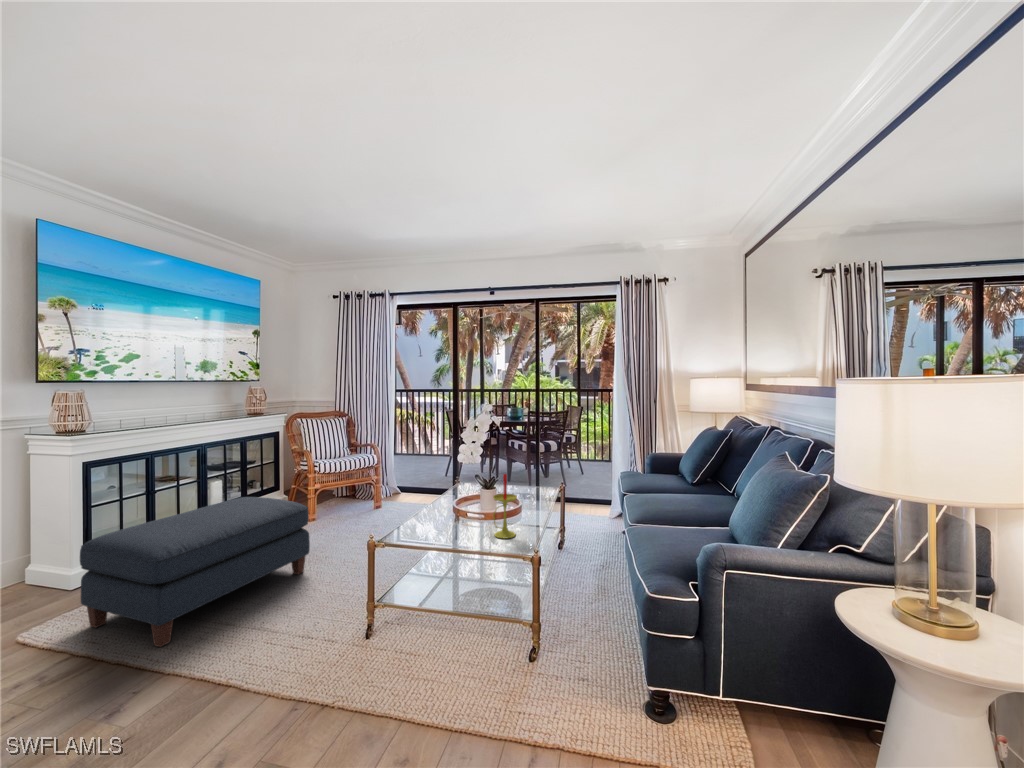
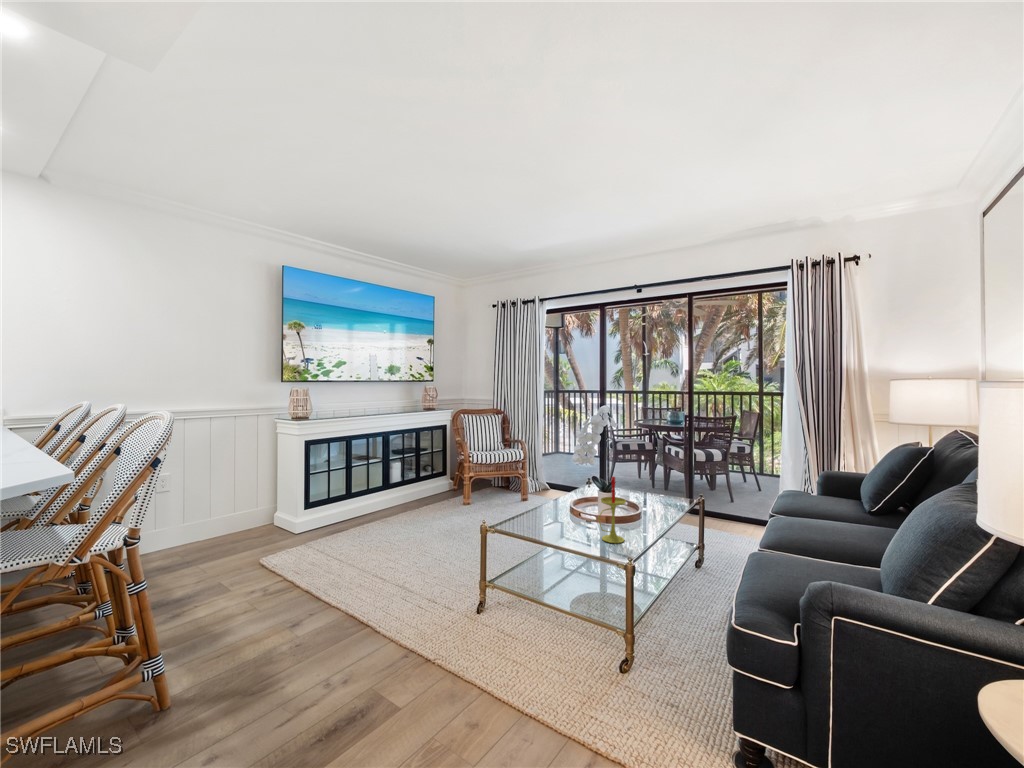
ottoman: present [80,497,310,647] -> none [293,478,451,586]

